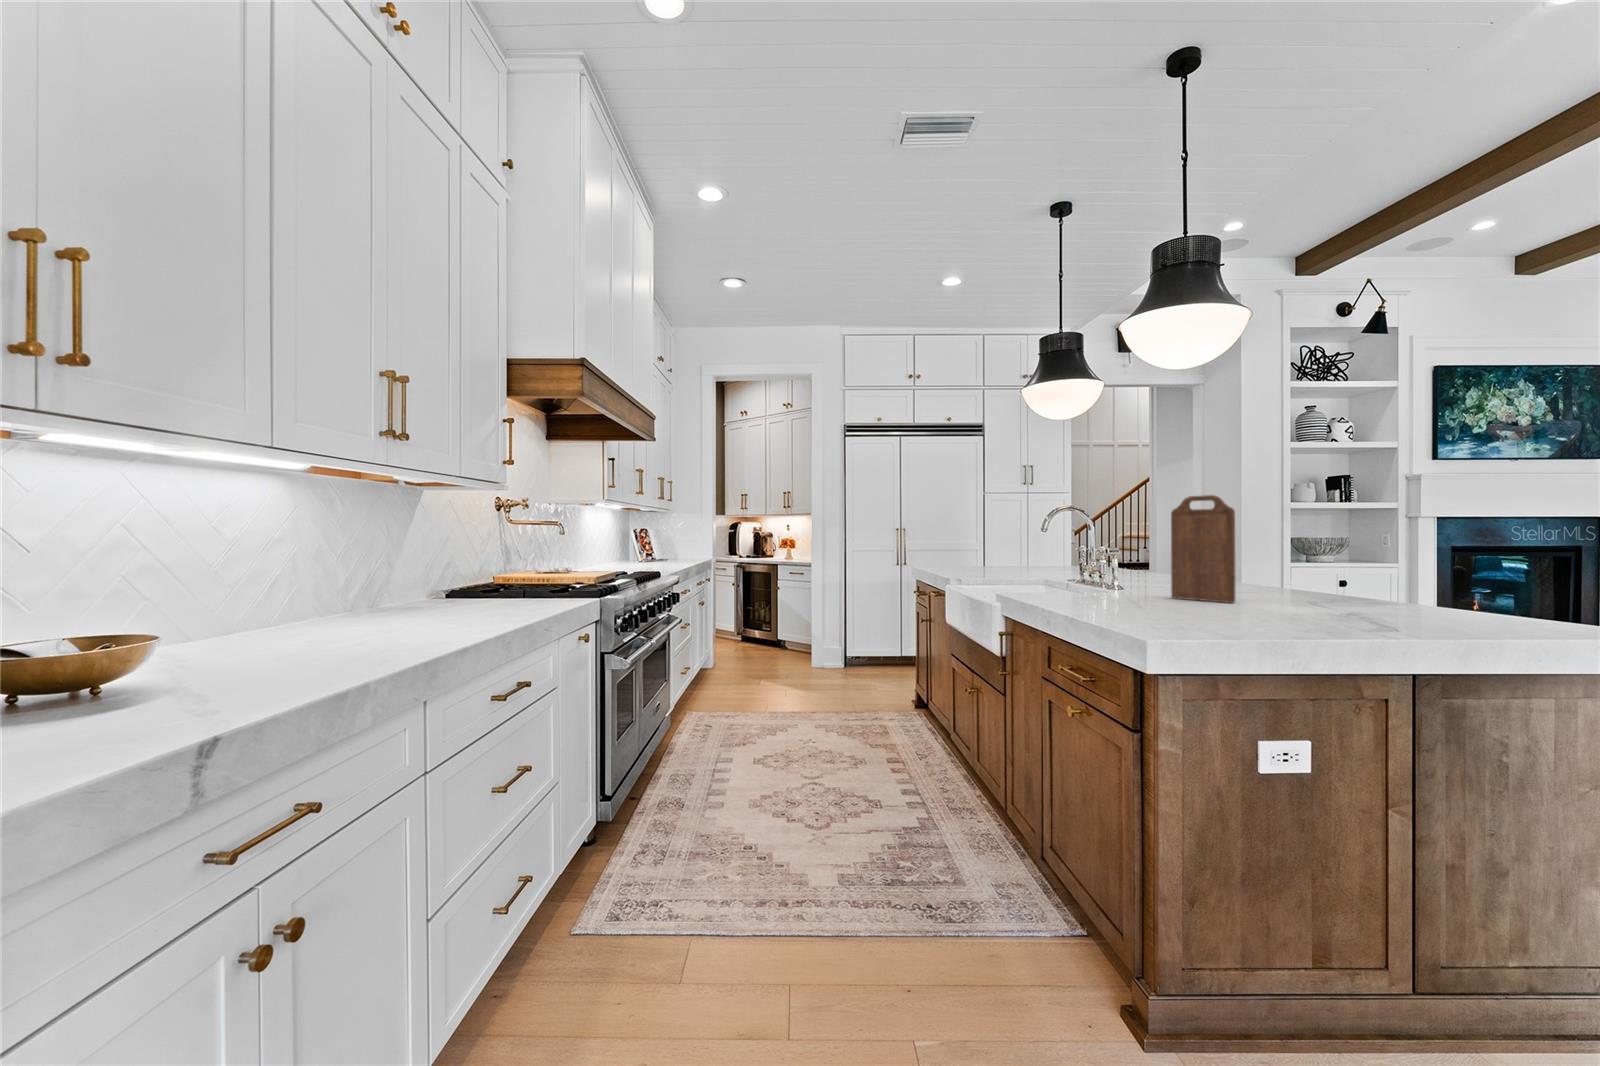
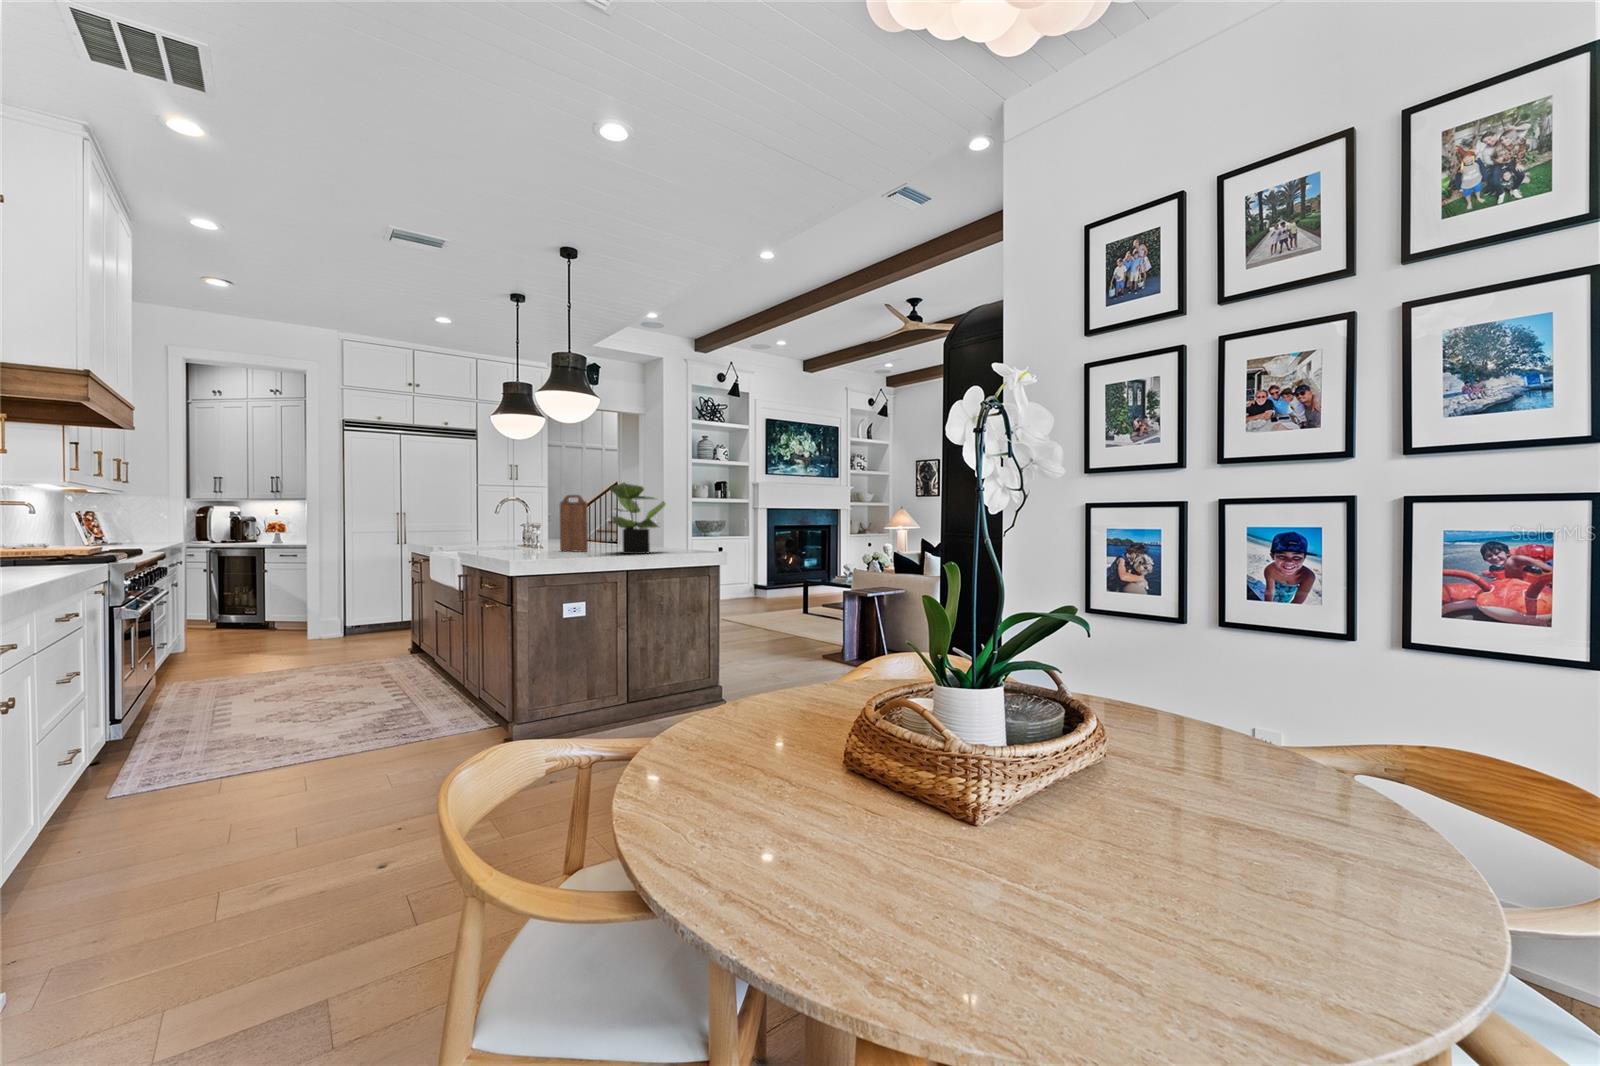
potted plant: none [1307,461,1471,621] -> present [610,483,665,554]

